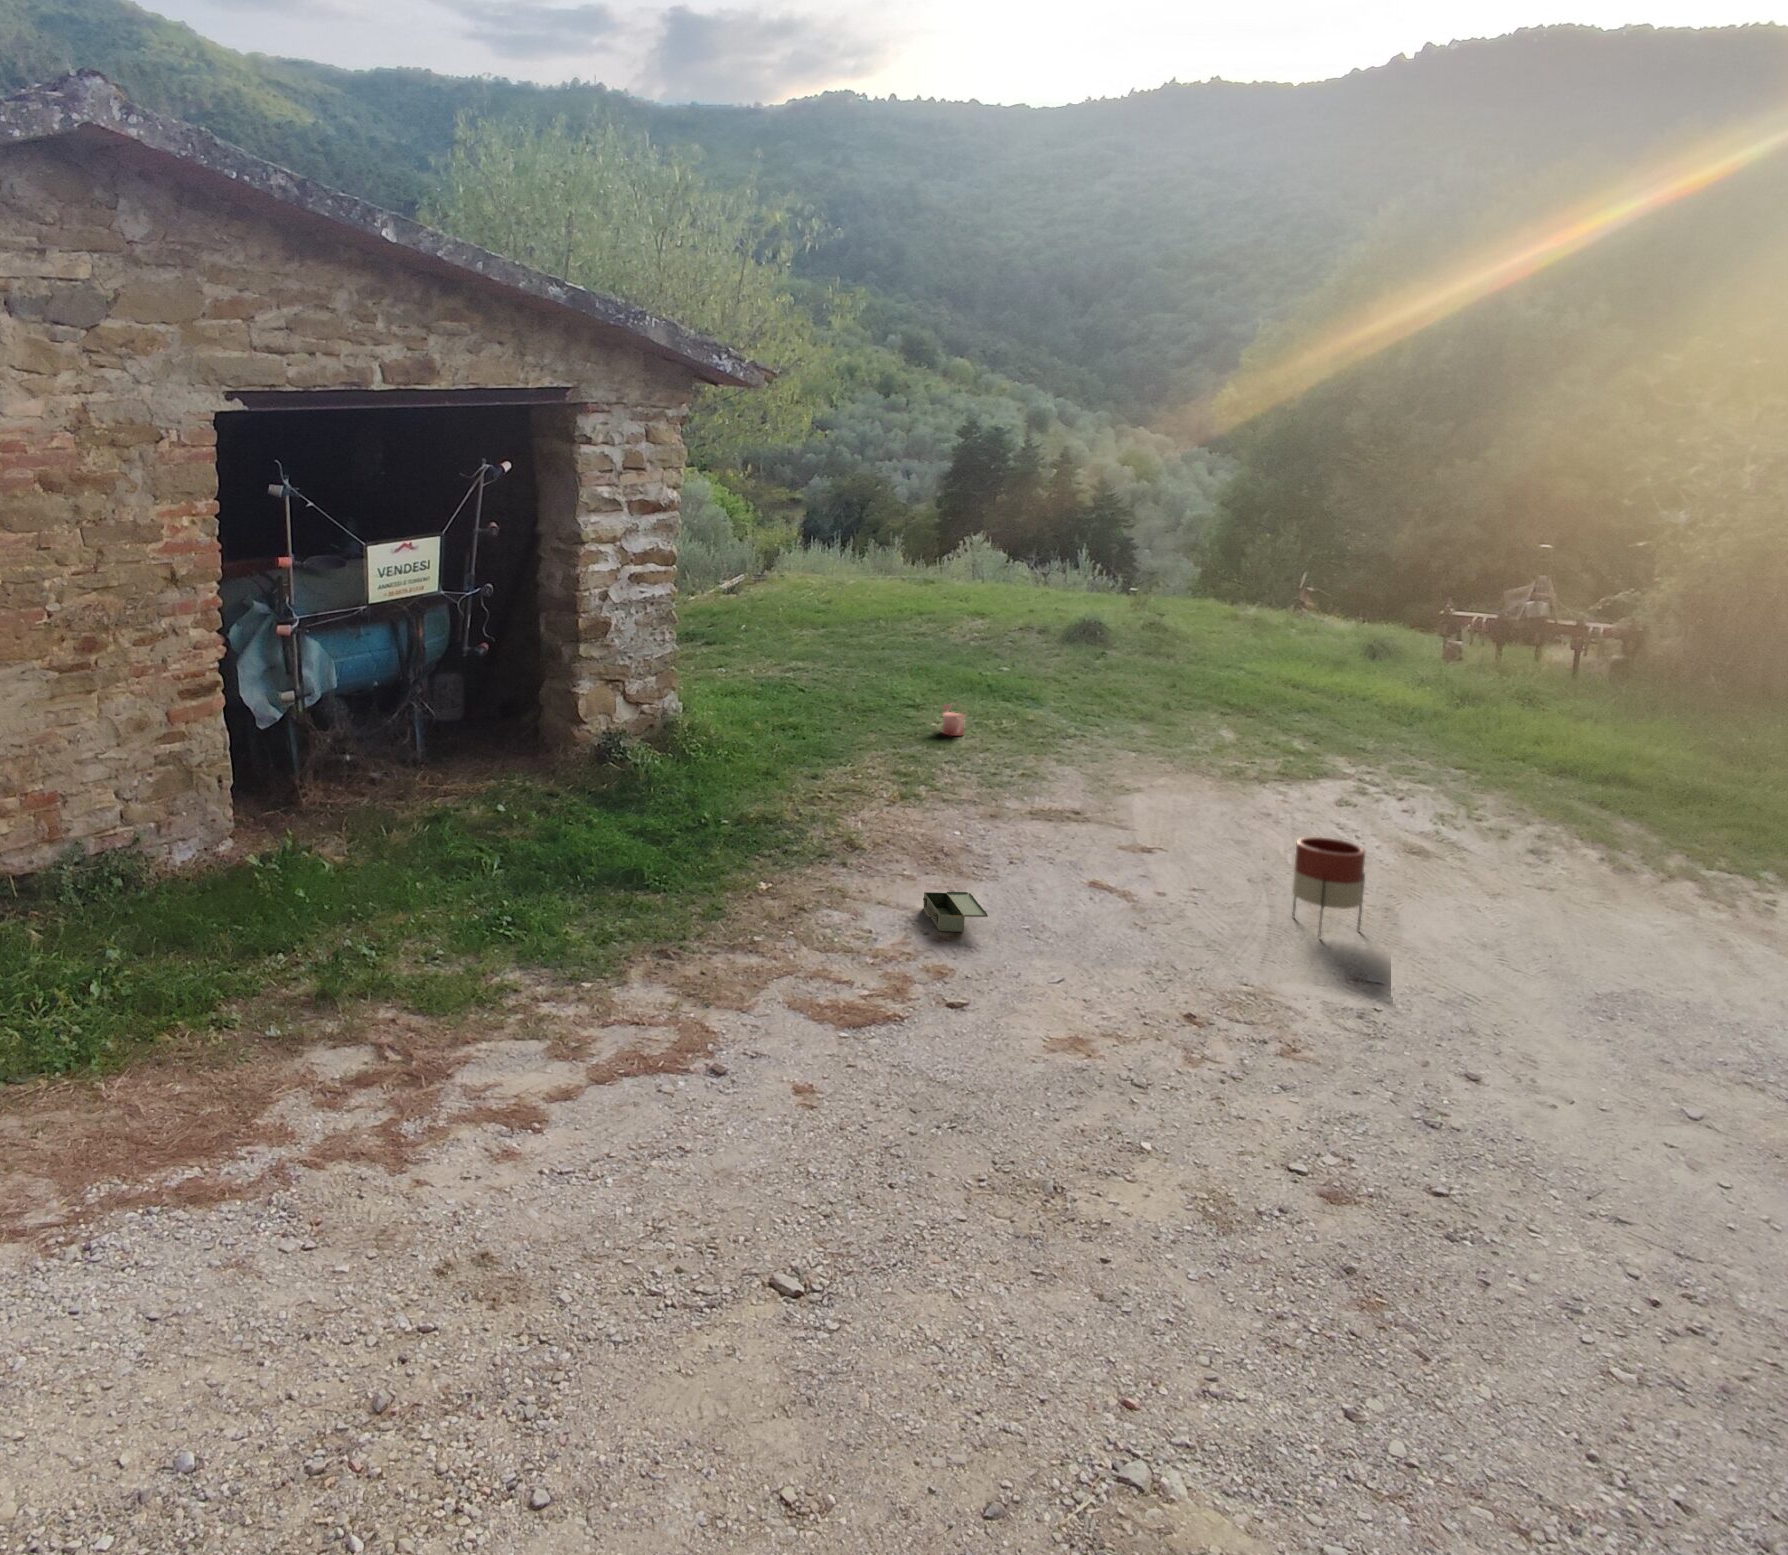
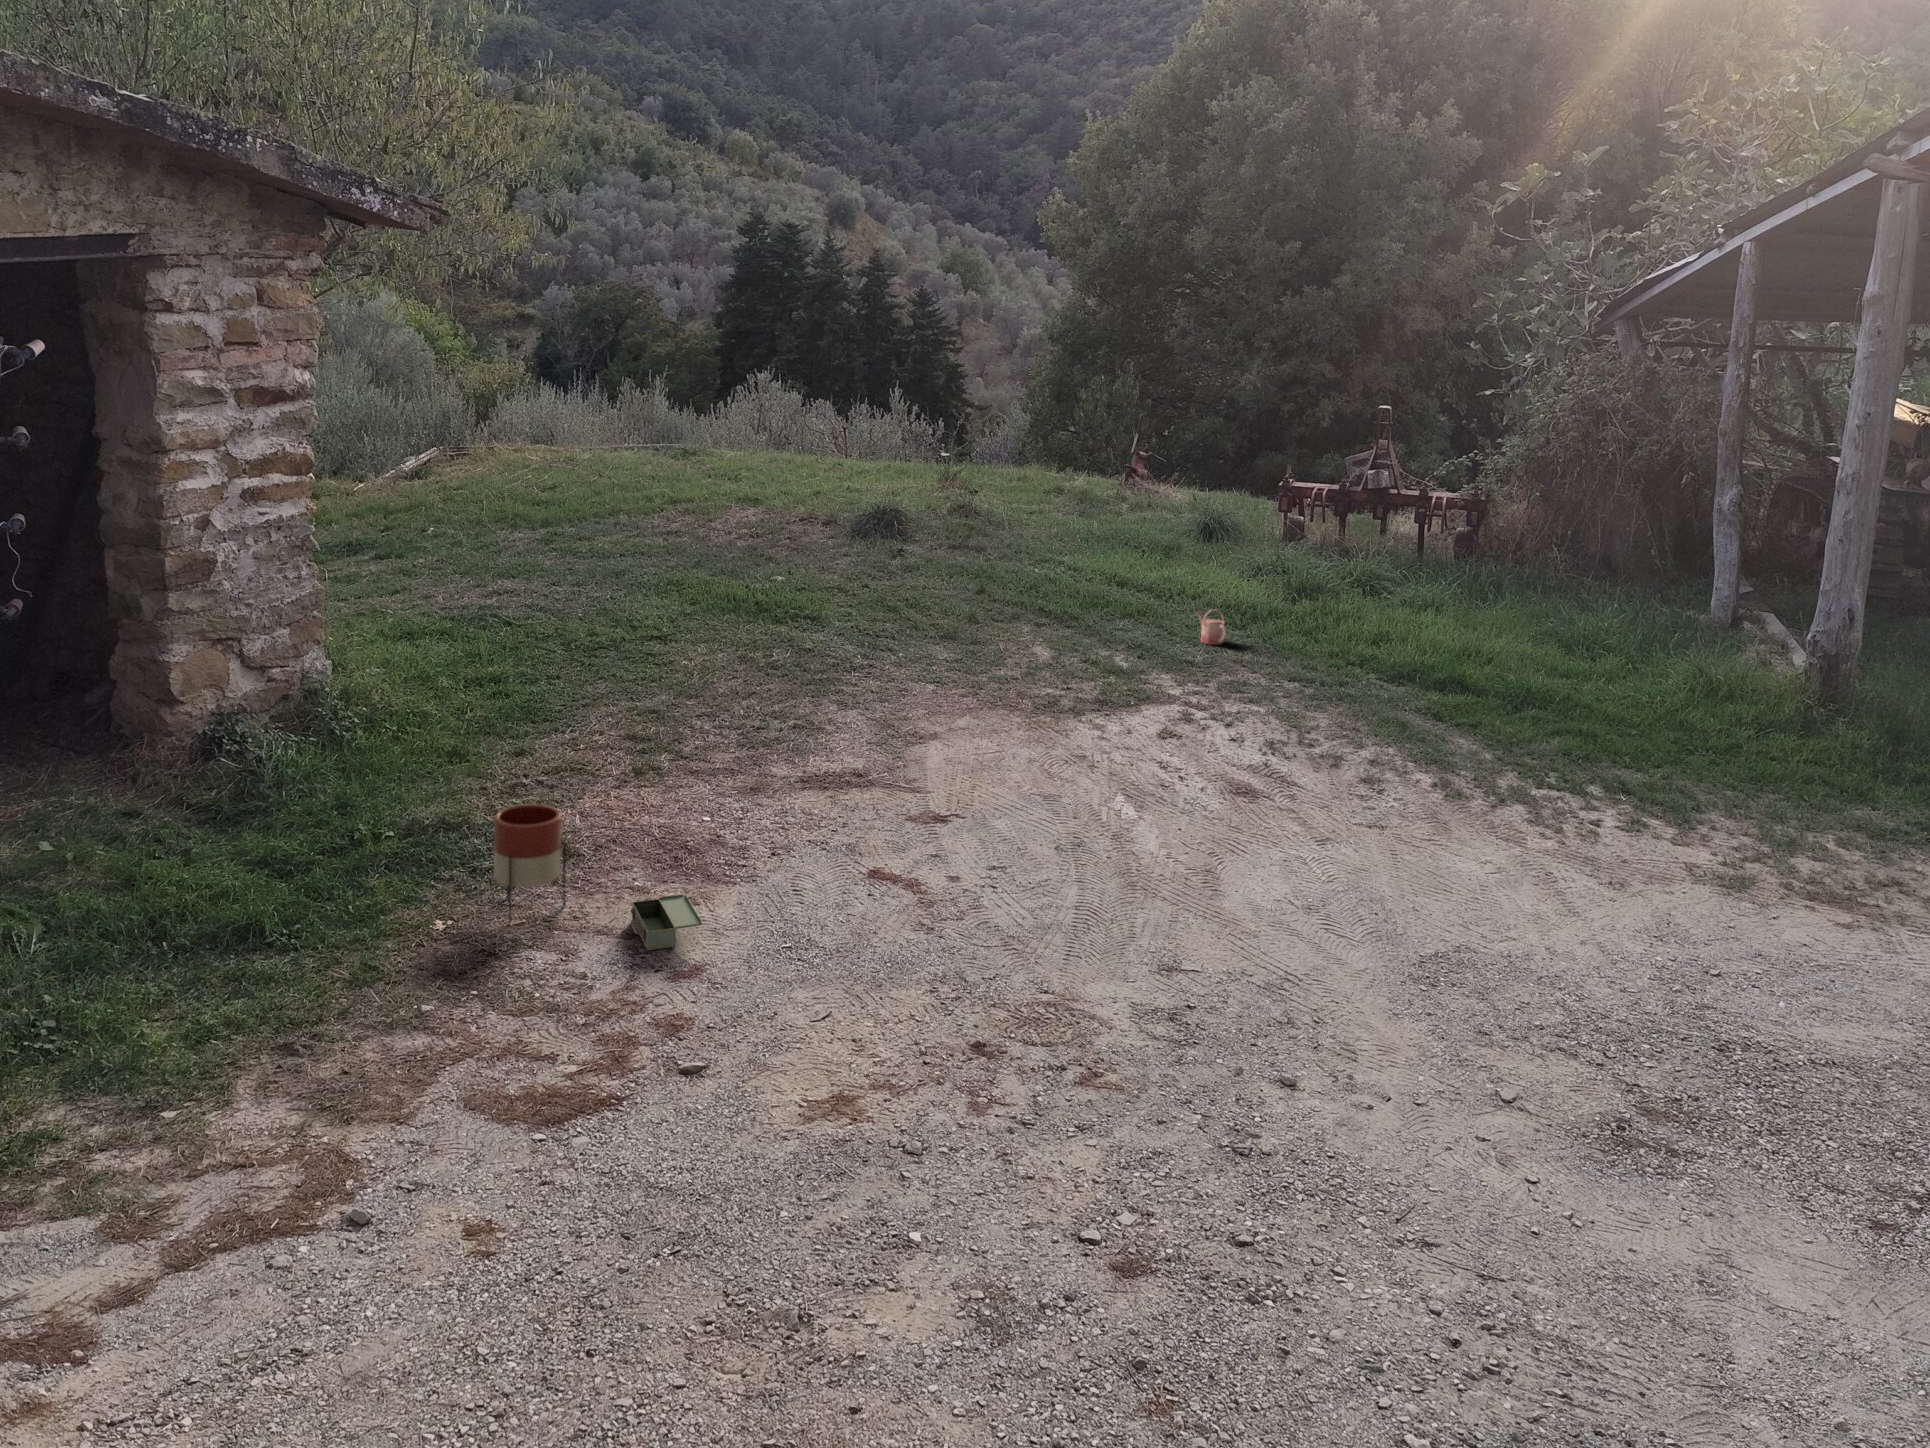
watering can: present [943,704,965,736] -> present [1195,610,1226,645]
planter: present [1292,837,1365,936] -> present [494,804,566,922]

